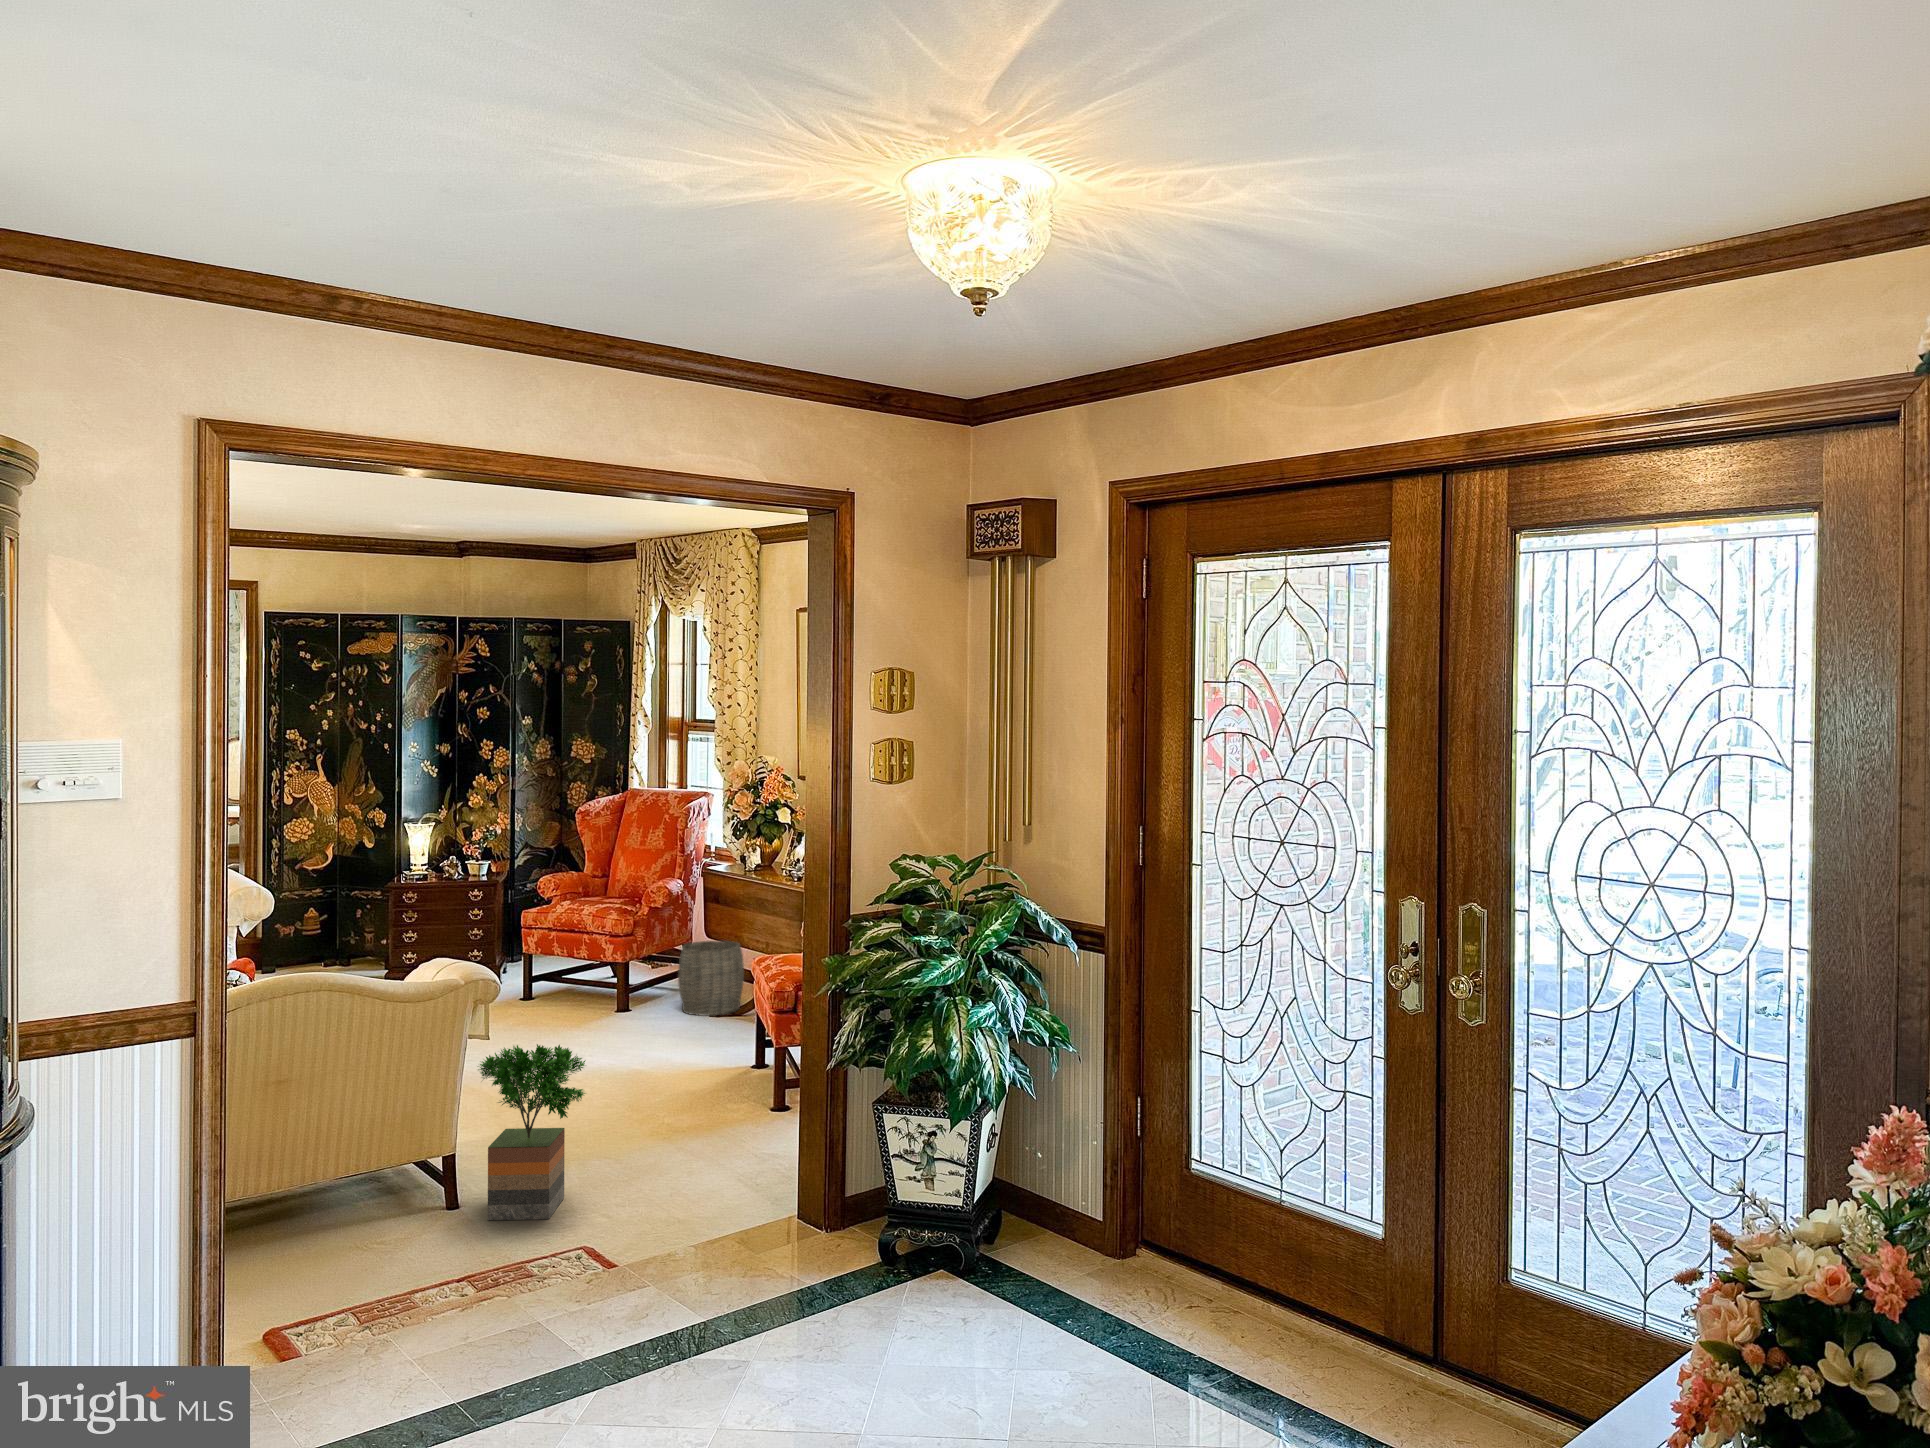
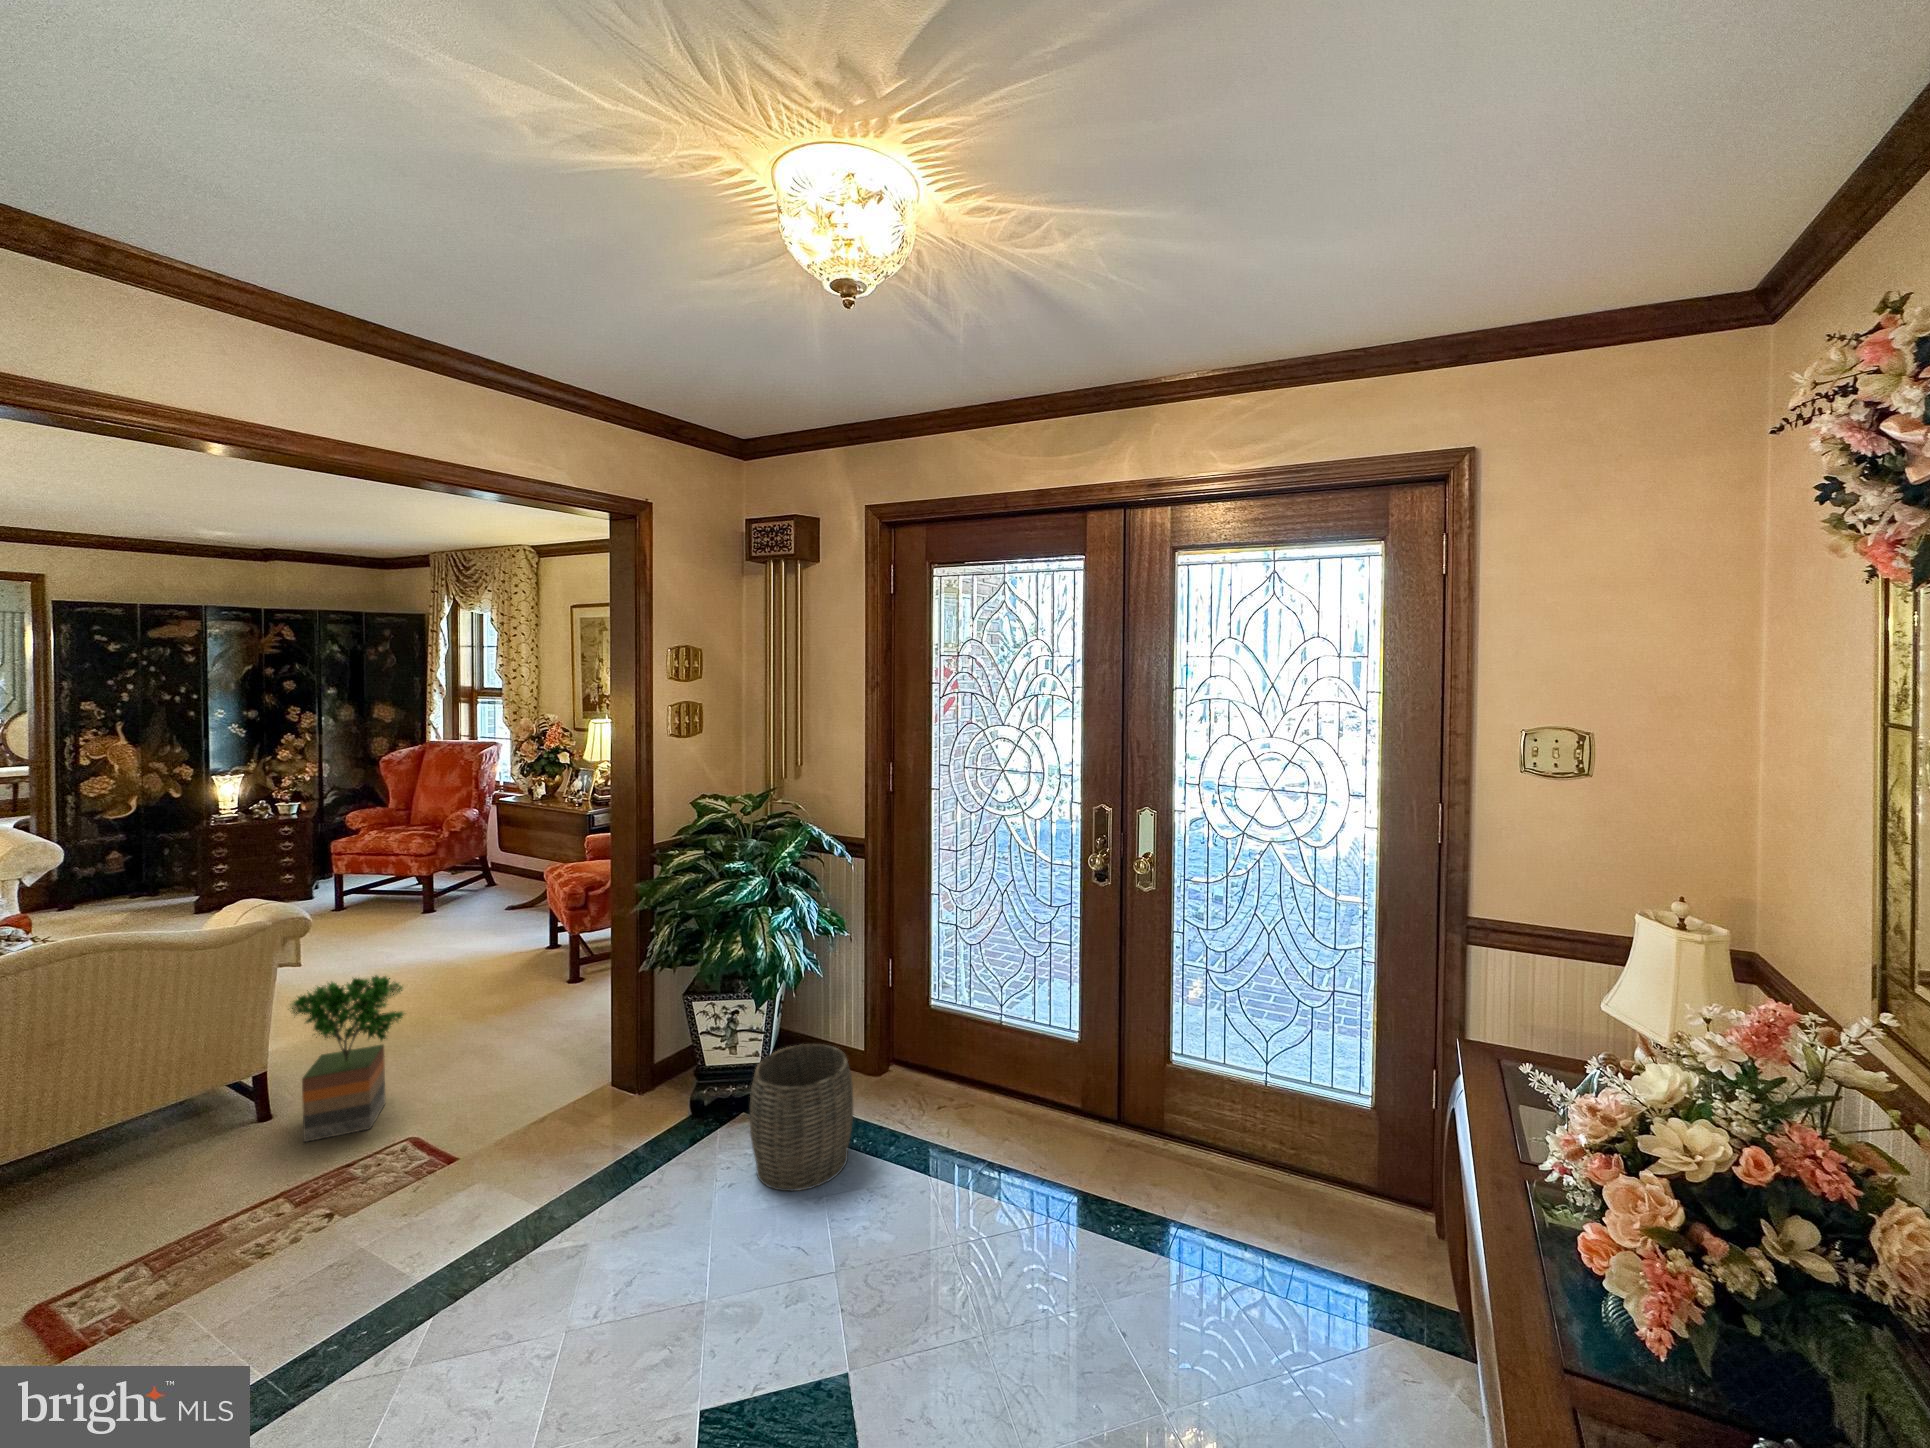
woven basket: present [678,941,744,1016] -> present [750,1044,853,1191]

